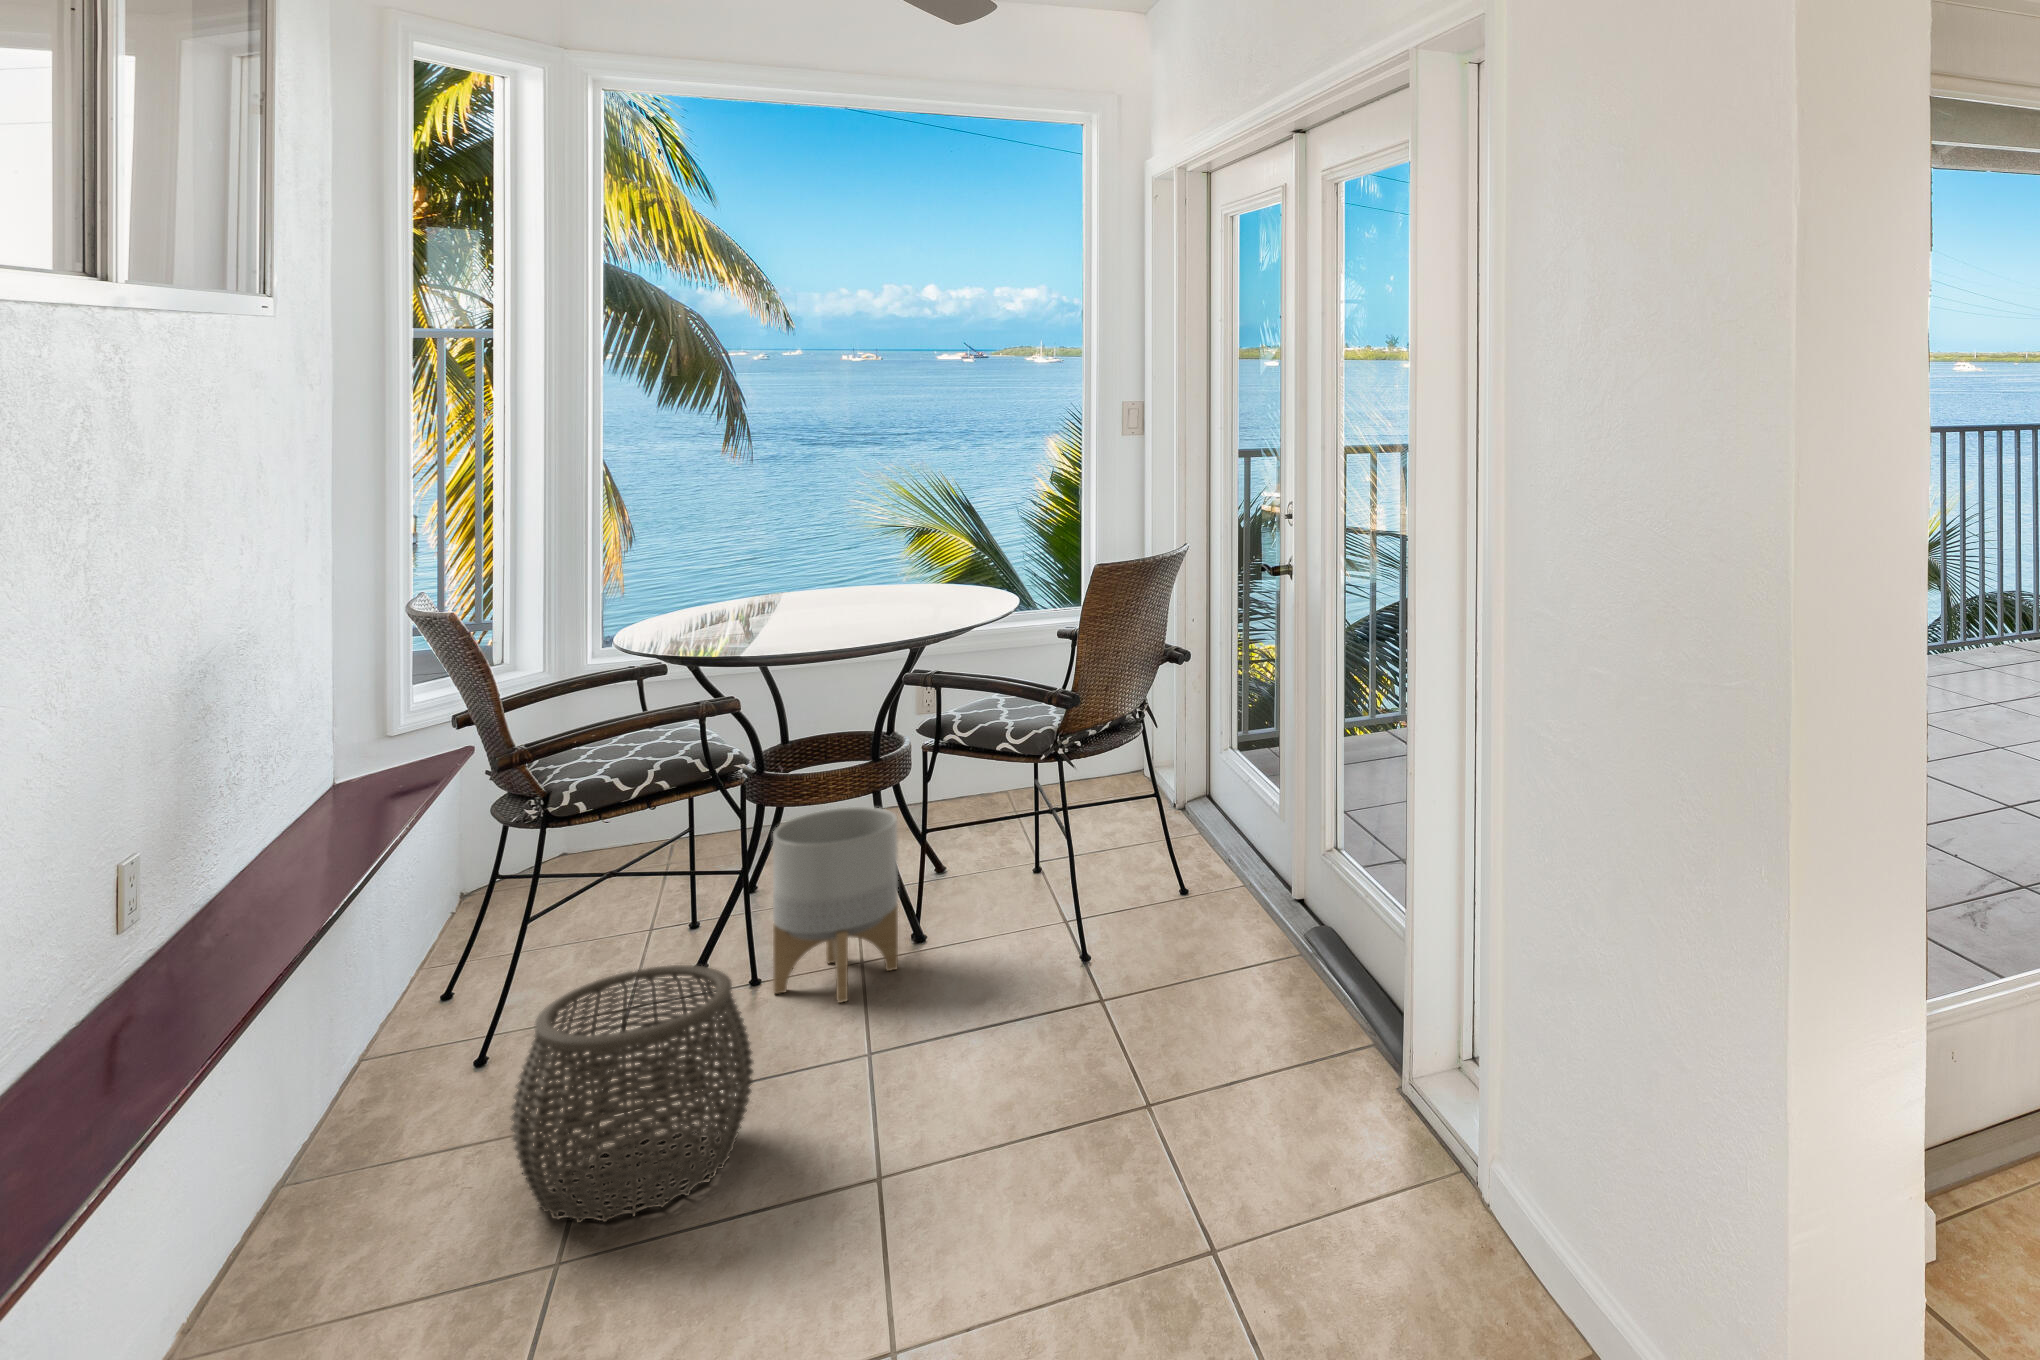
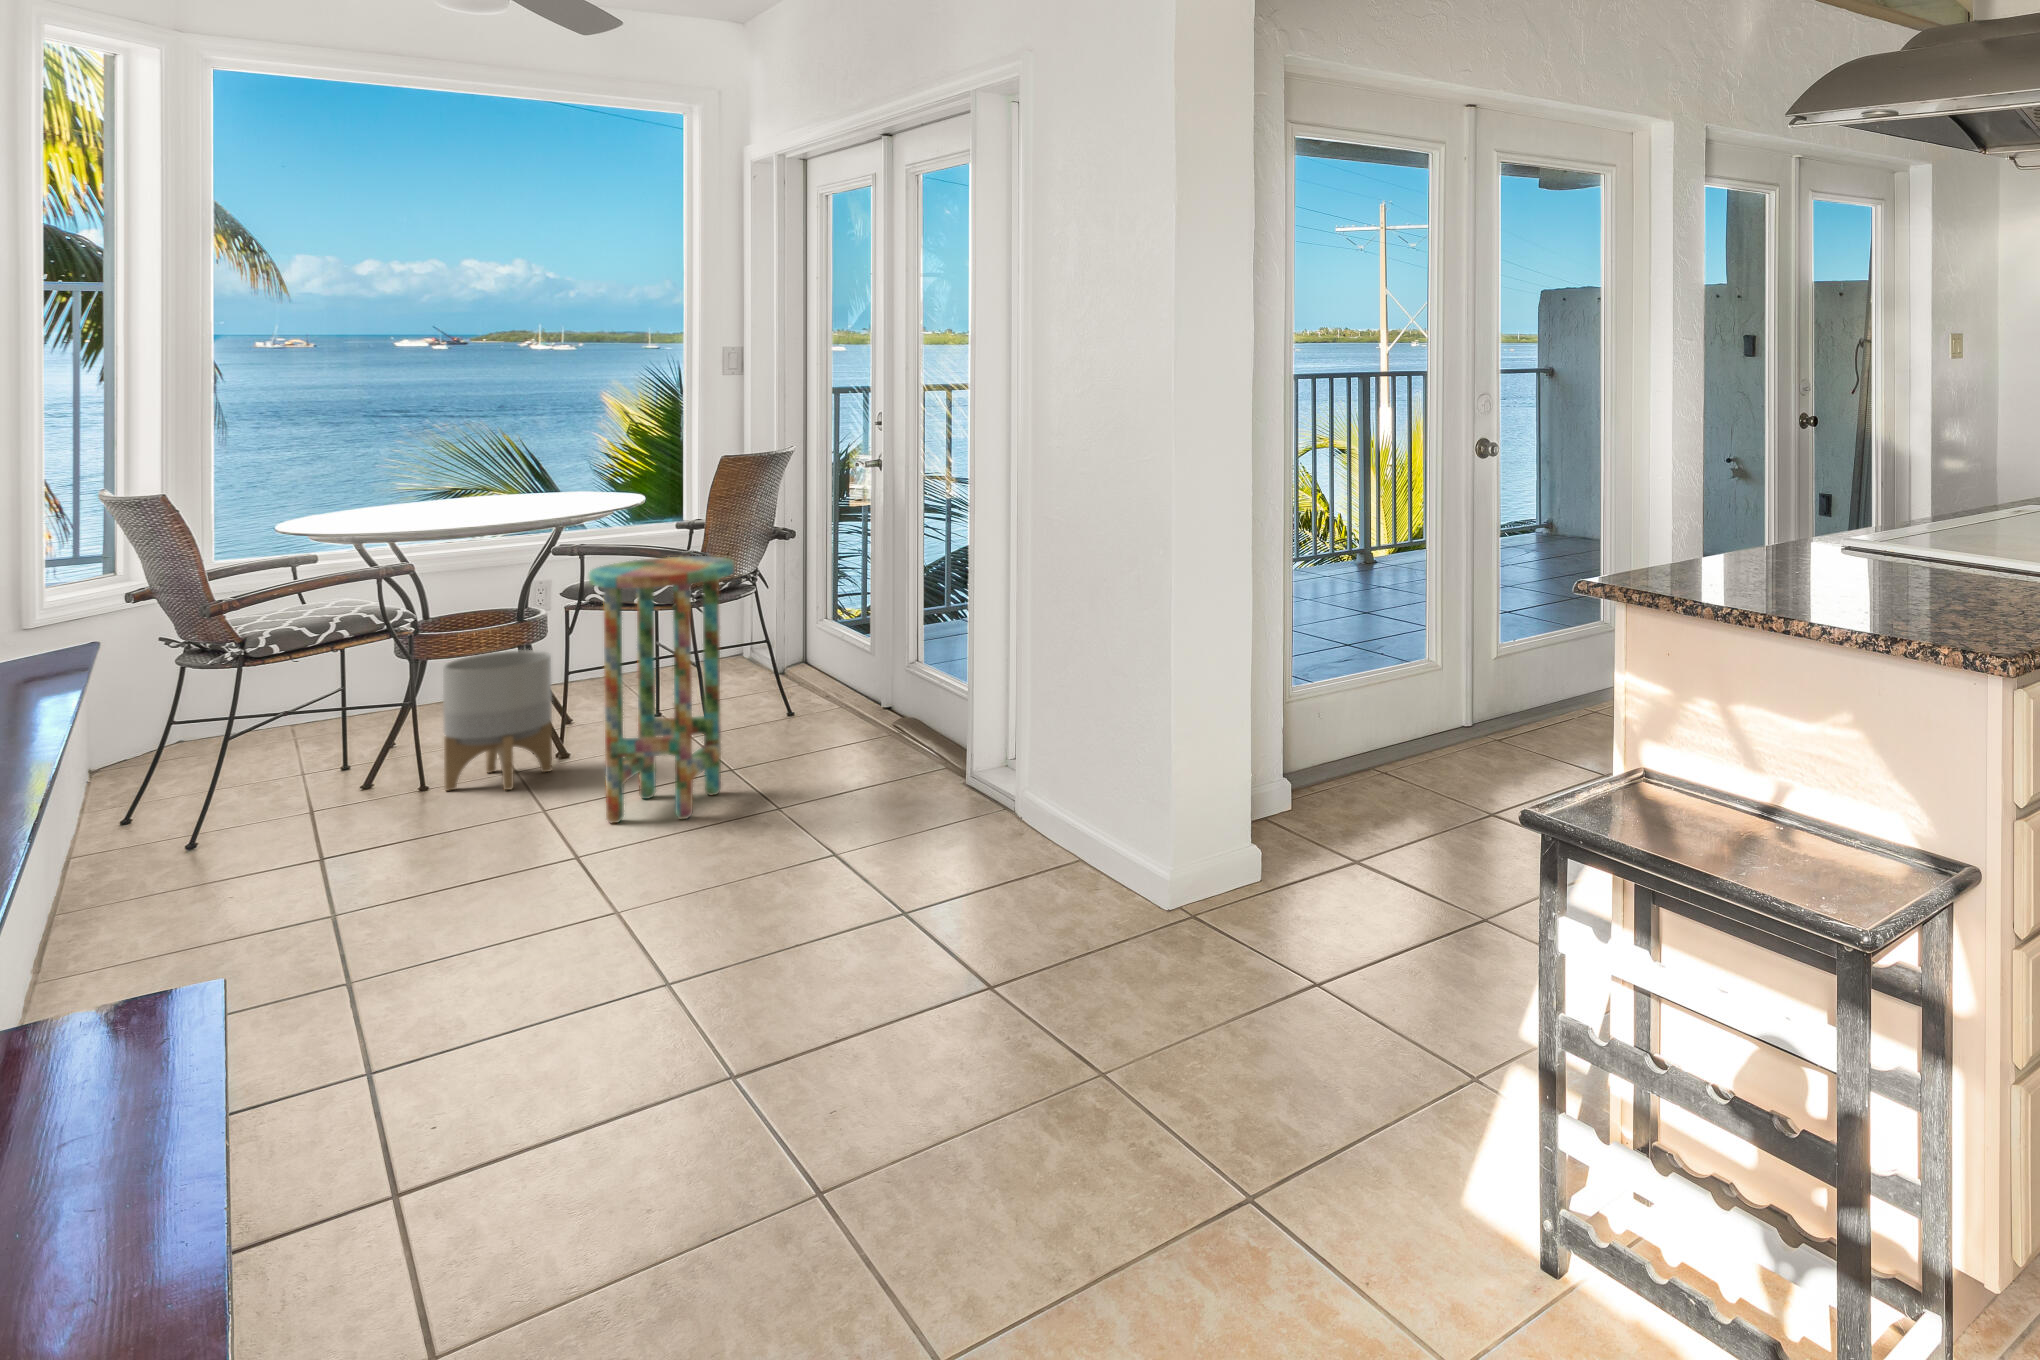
side table: none [922,713,1106,1101] -> present [589,556,736,823]
woven basket: present [510,965,753,1223] -> none [266,734,461,901]

